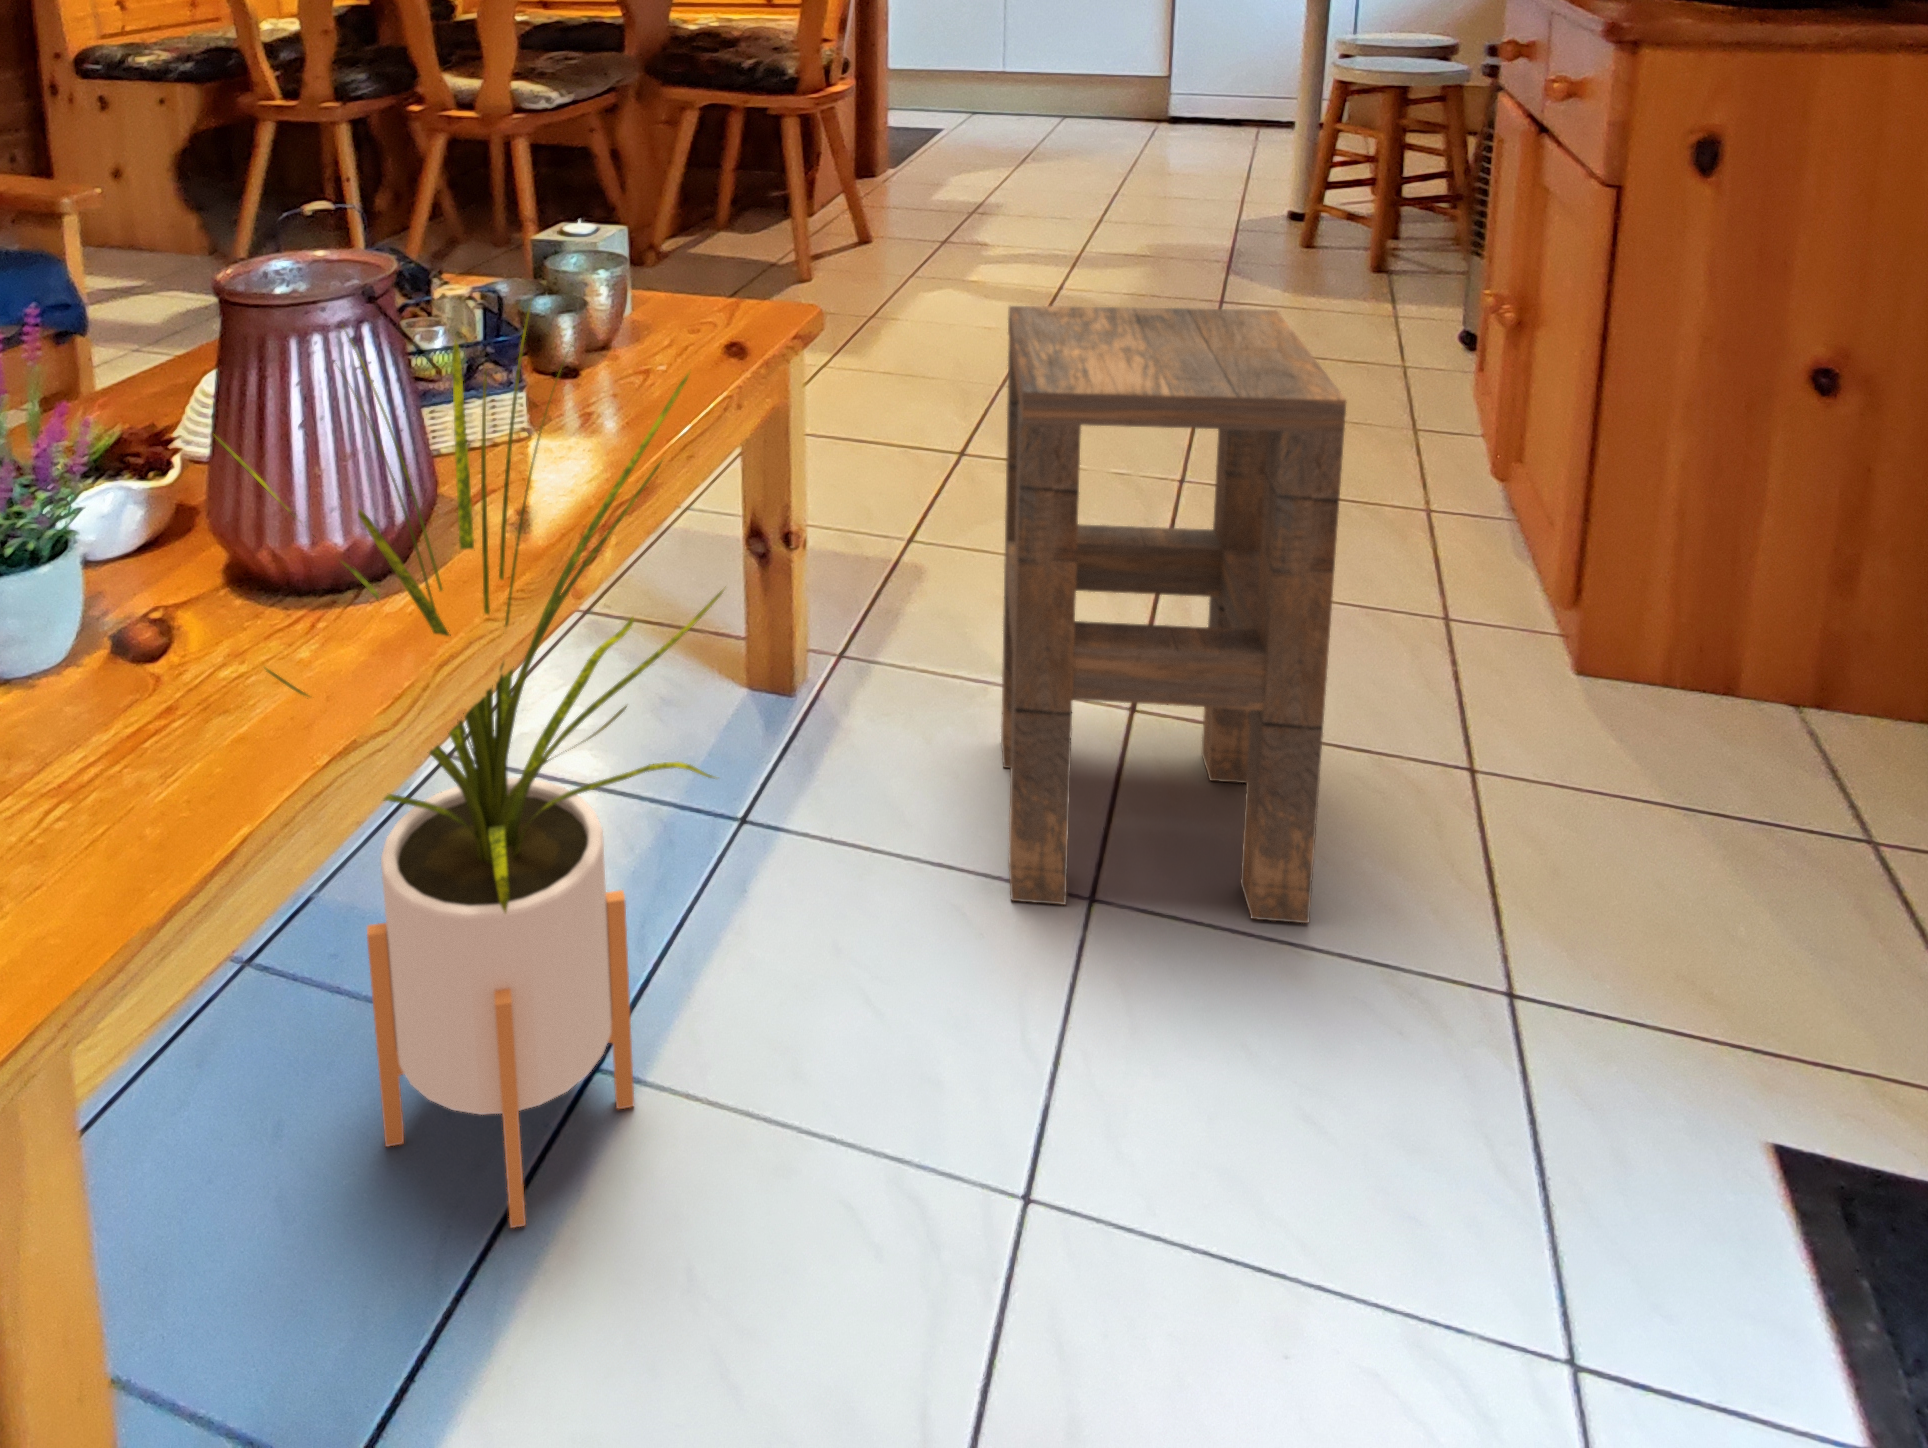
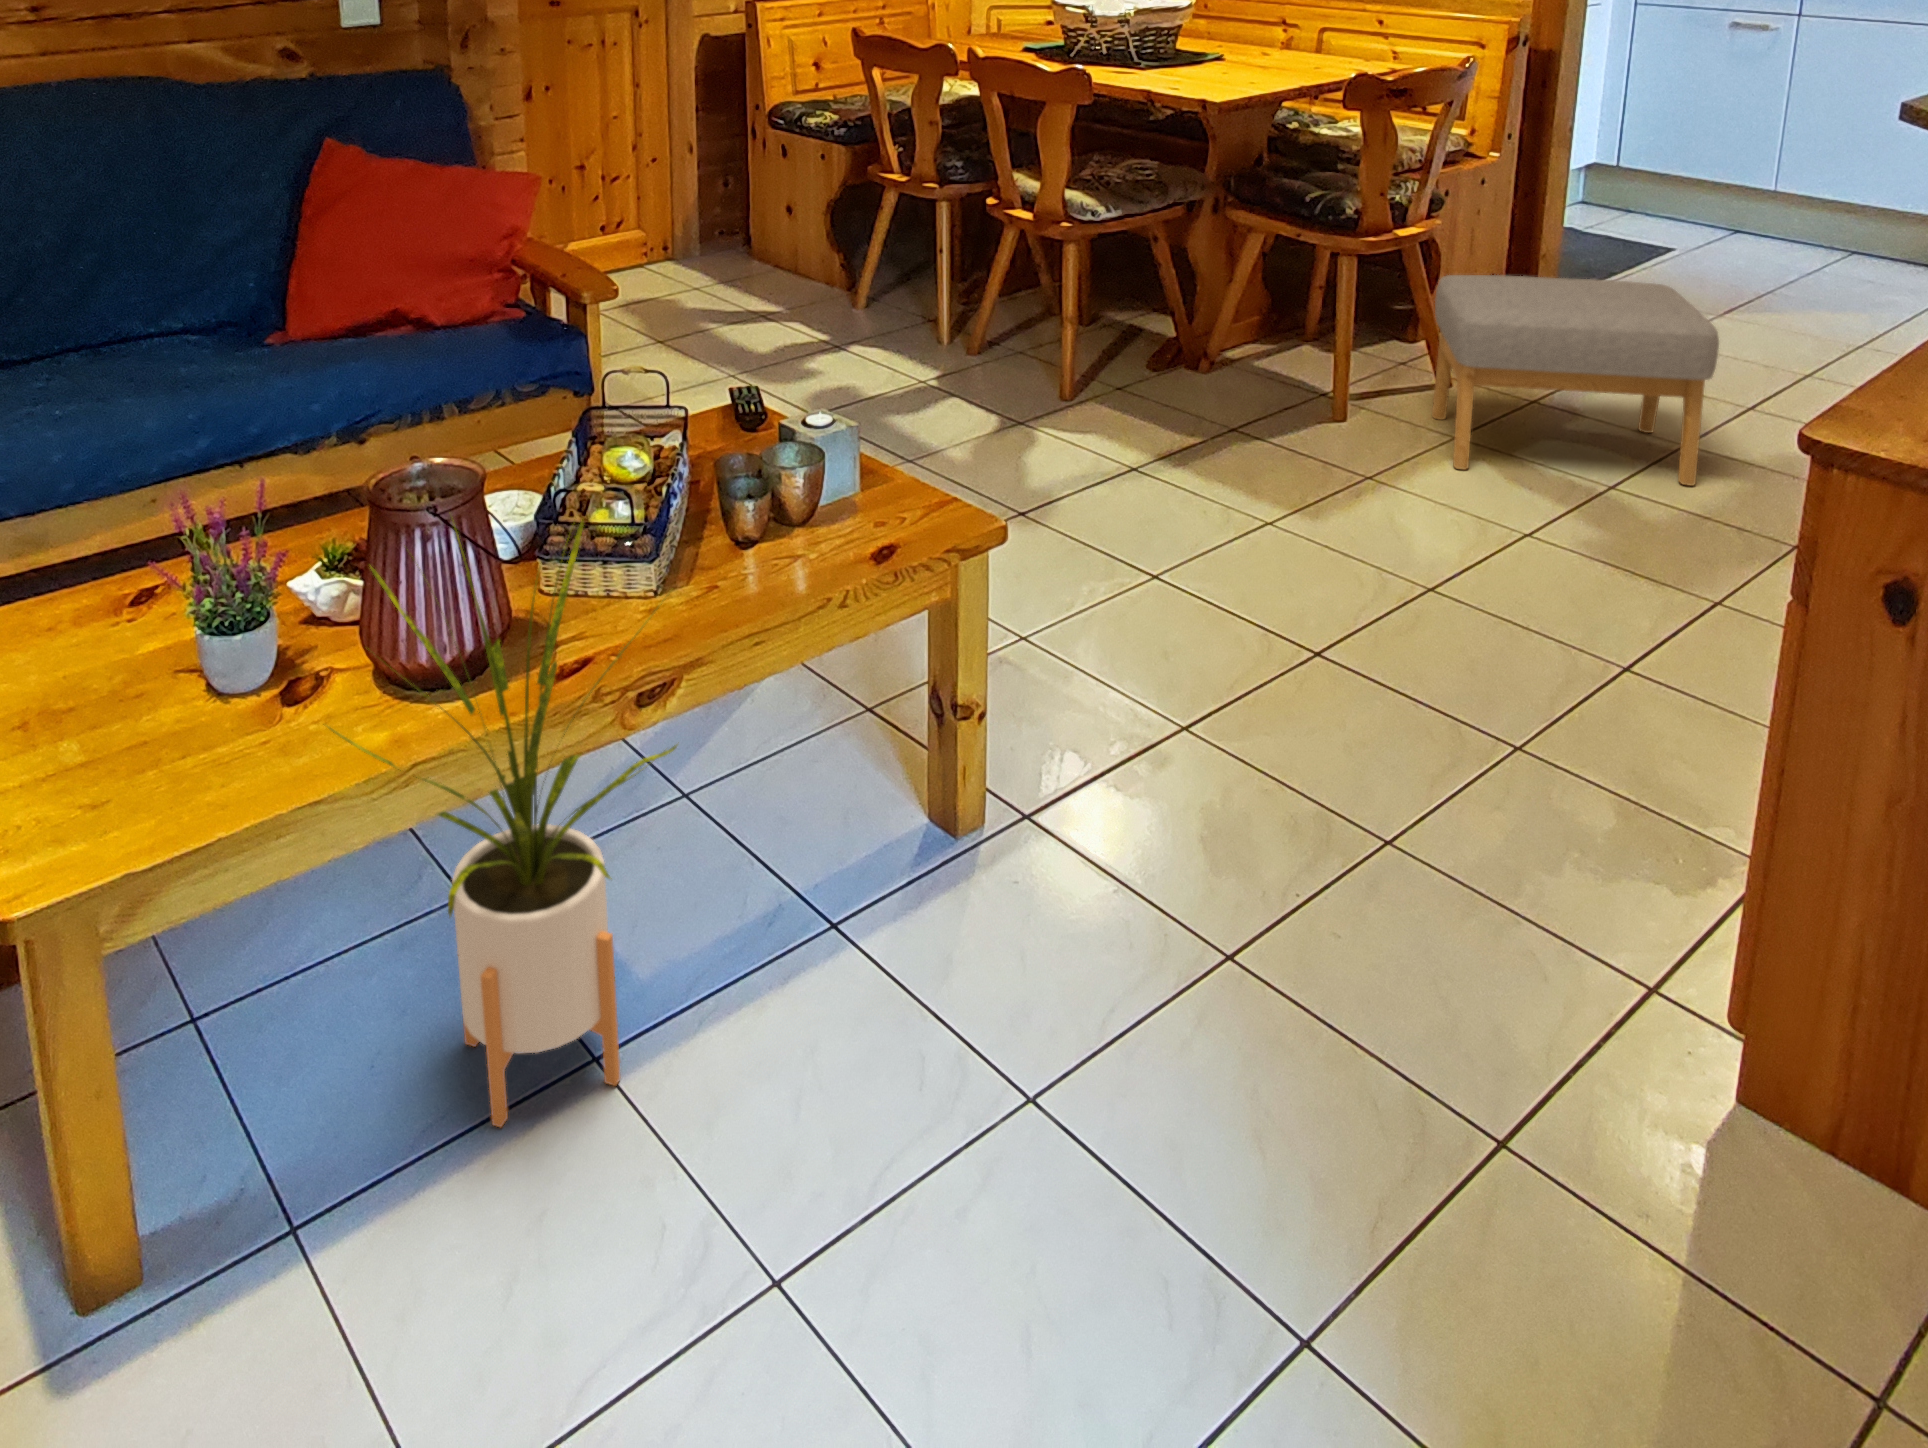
footstool: none [872,112,1128,298] -> present [1432,275,1719,485]
side table: present [1001,306,1346,923] -> none [987,562,1334,1180]

